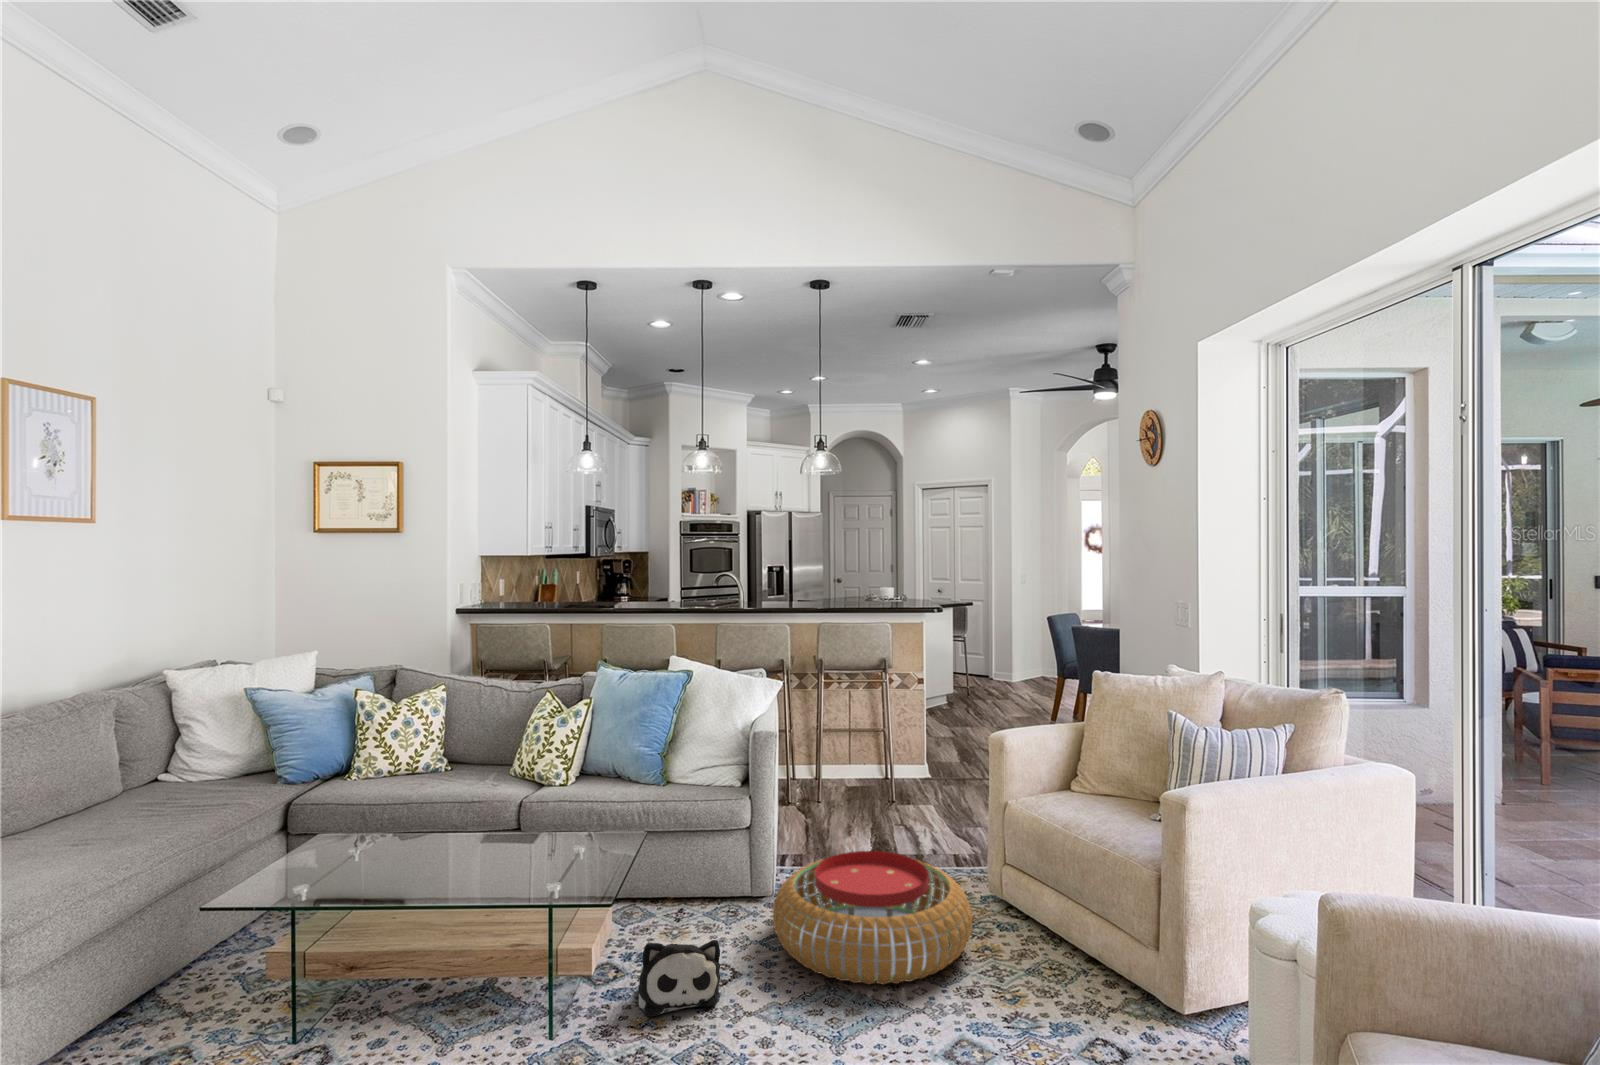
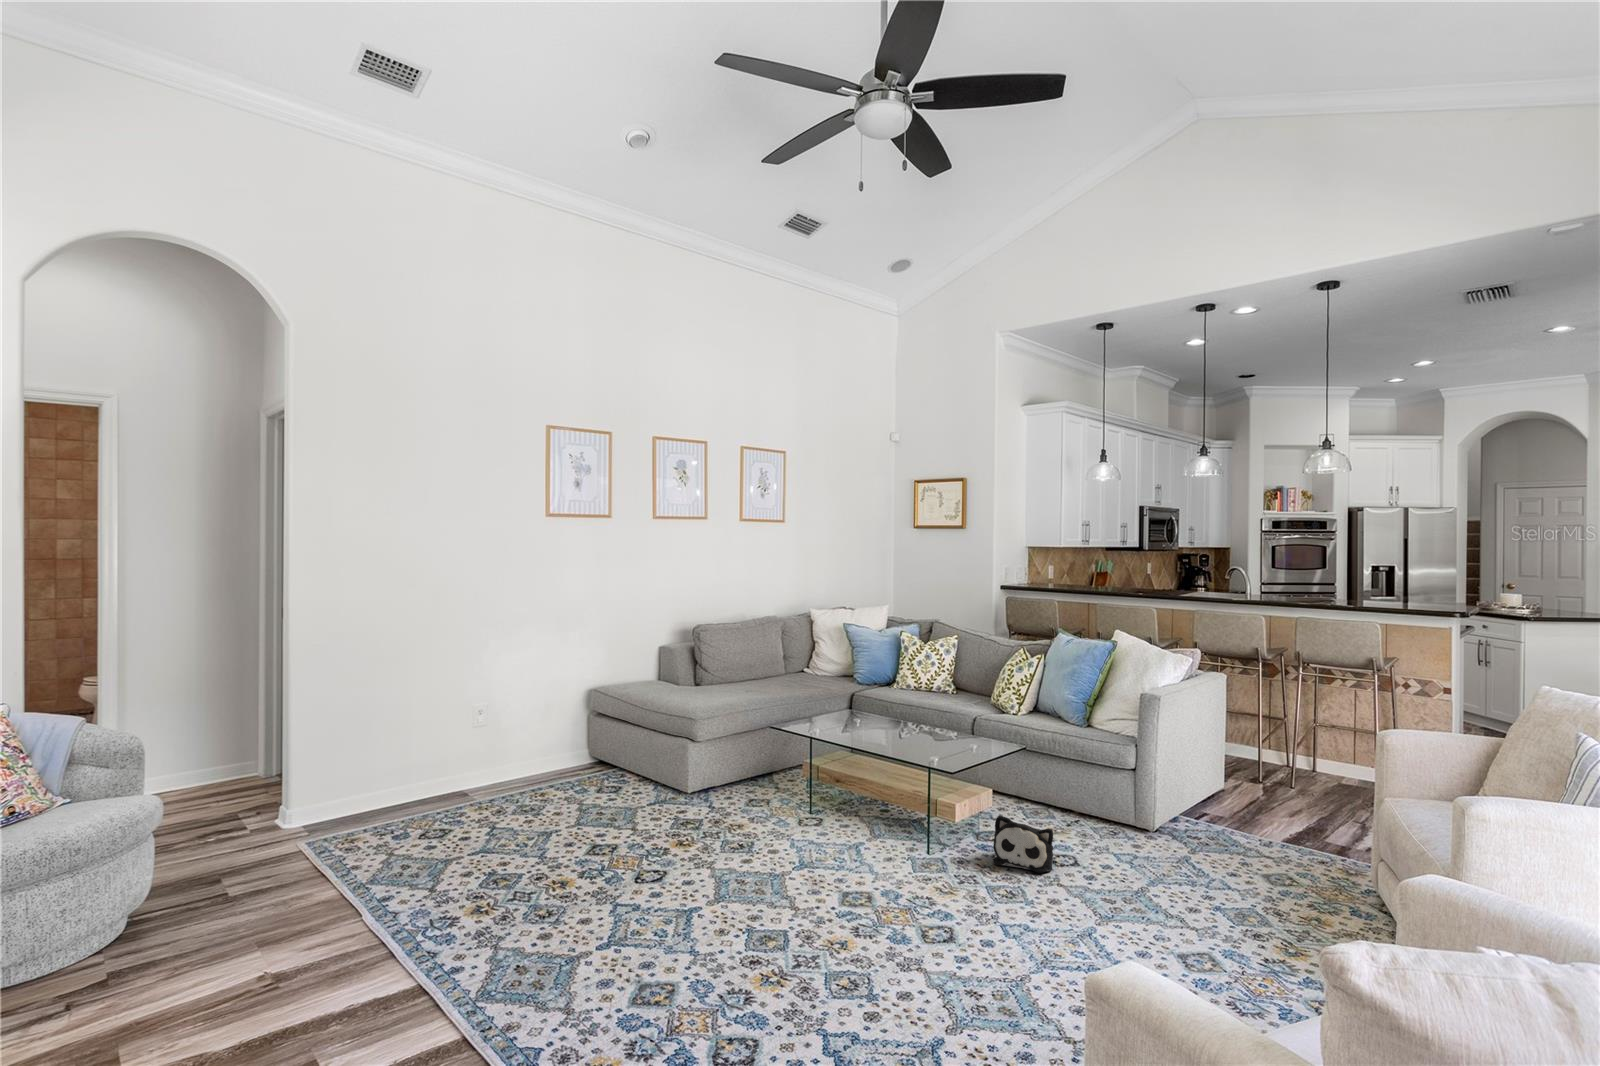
pouf: present [773,851,972,984] -> none [1117,805,1310,916]

